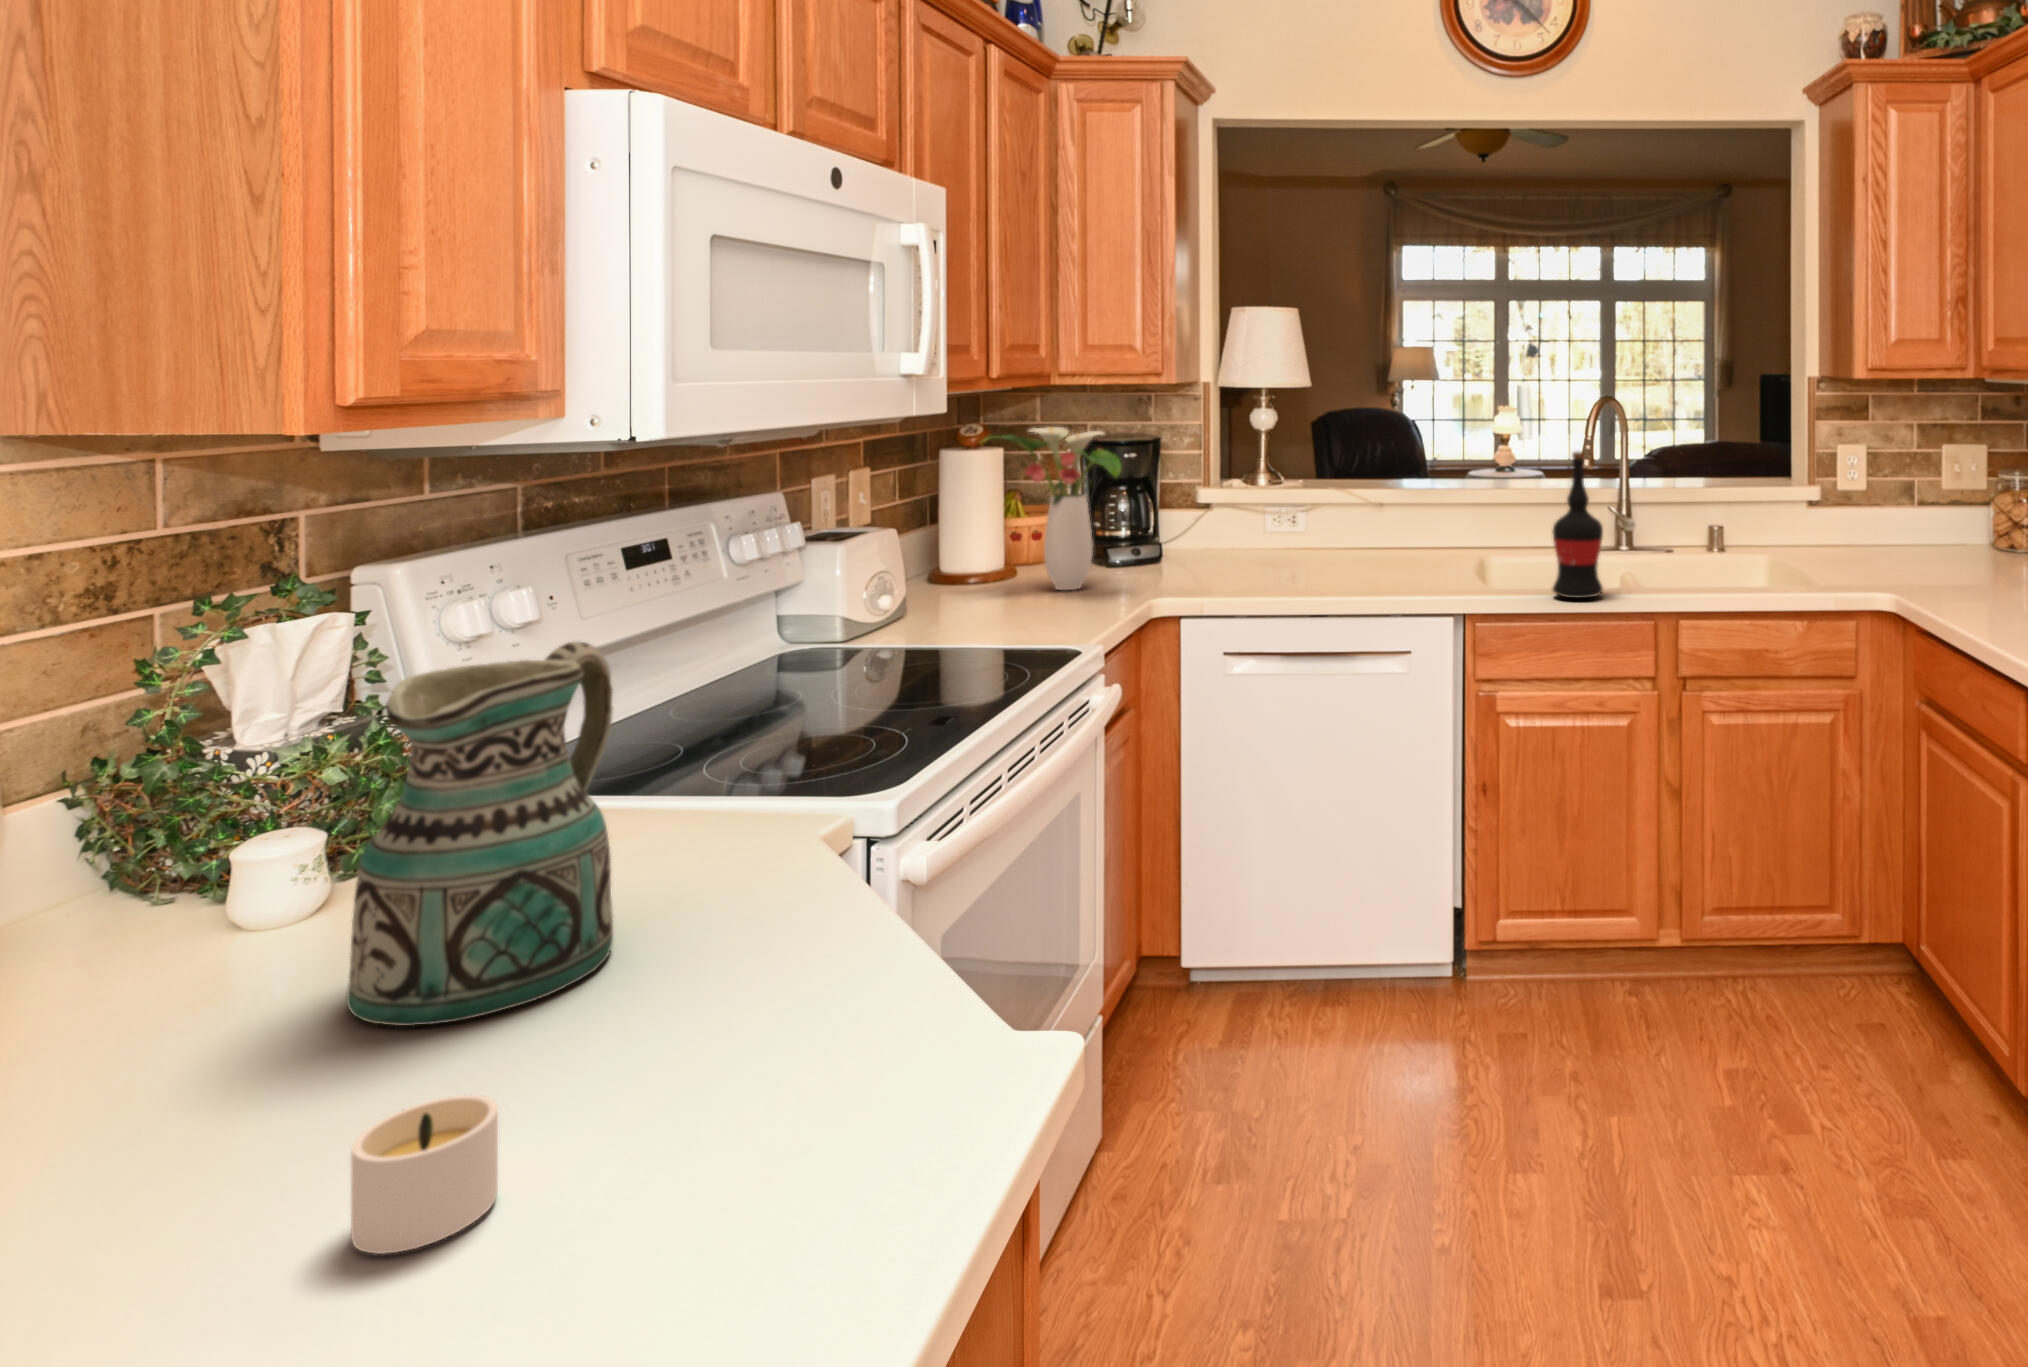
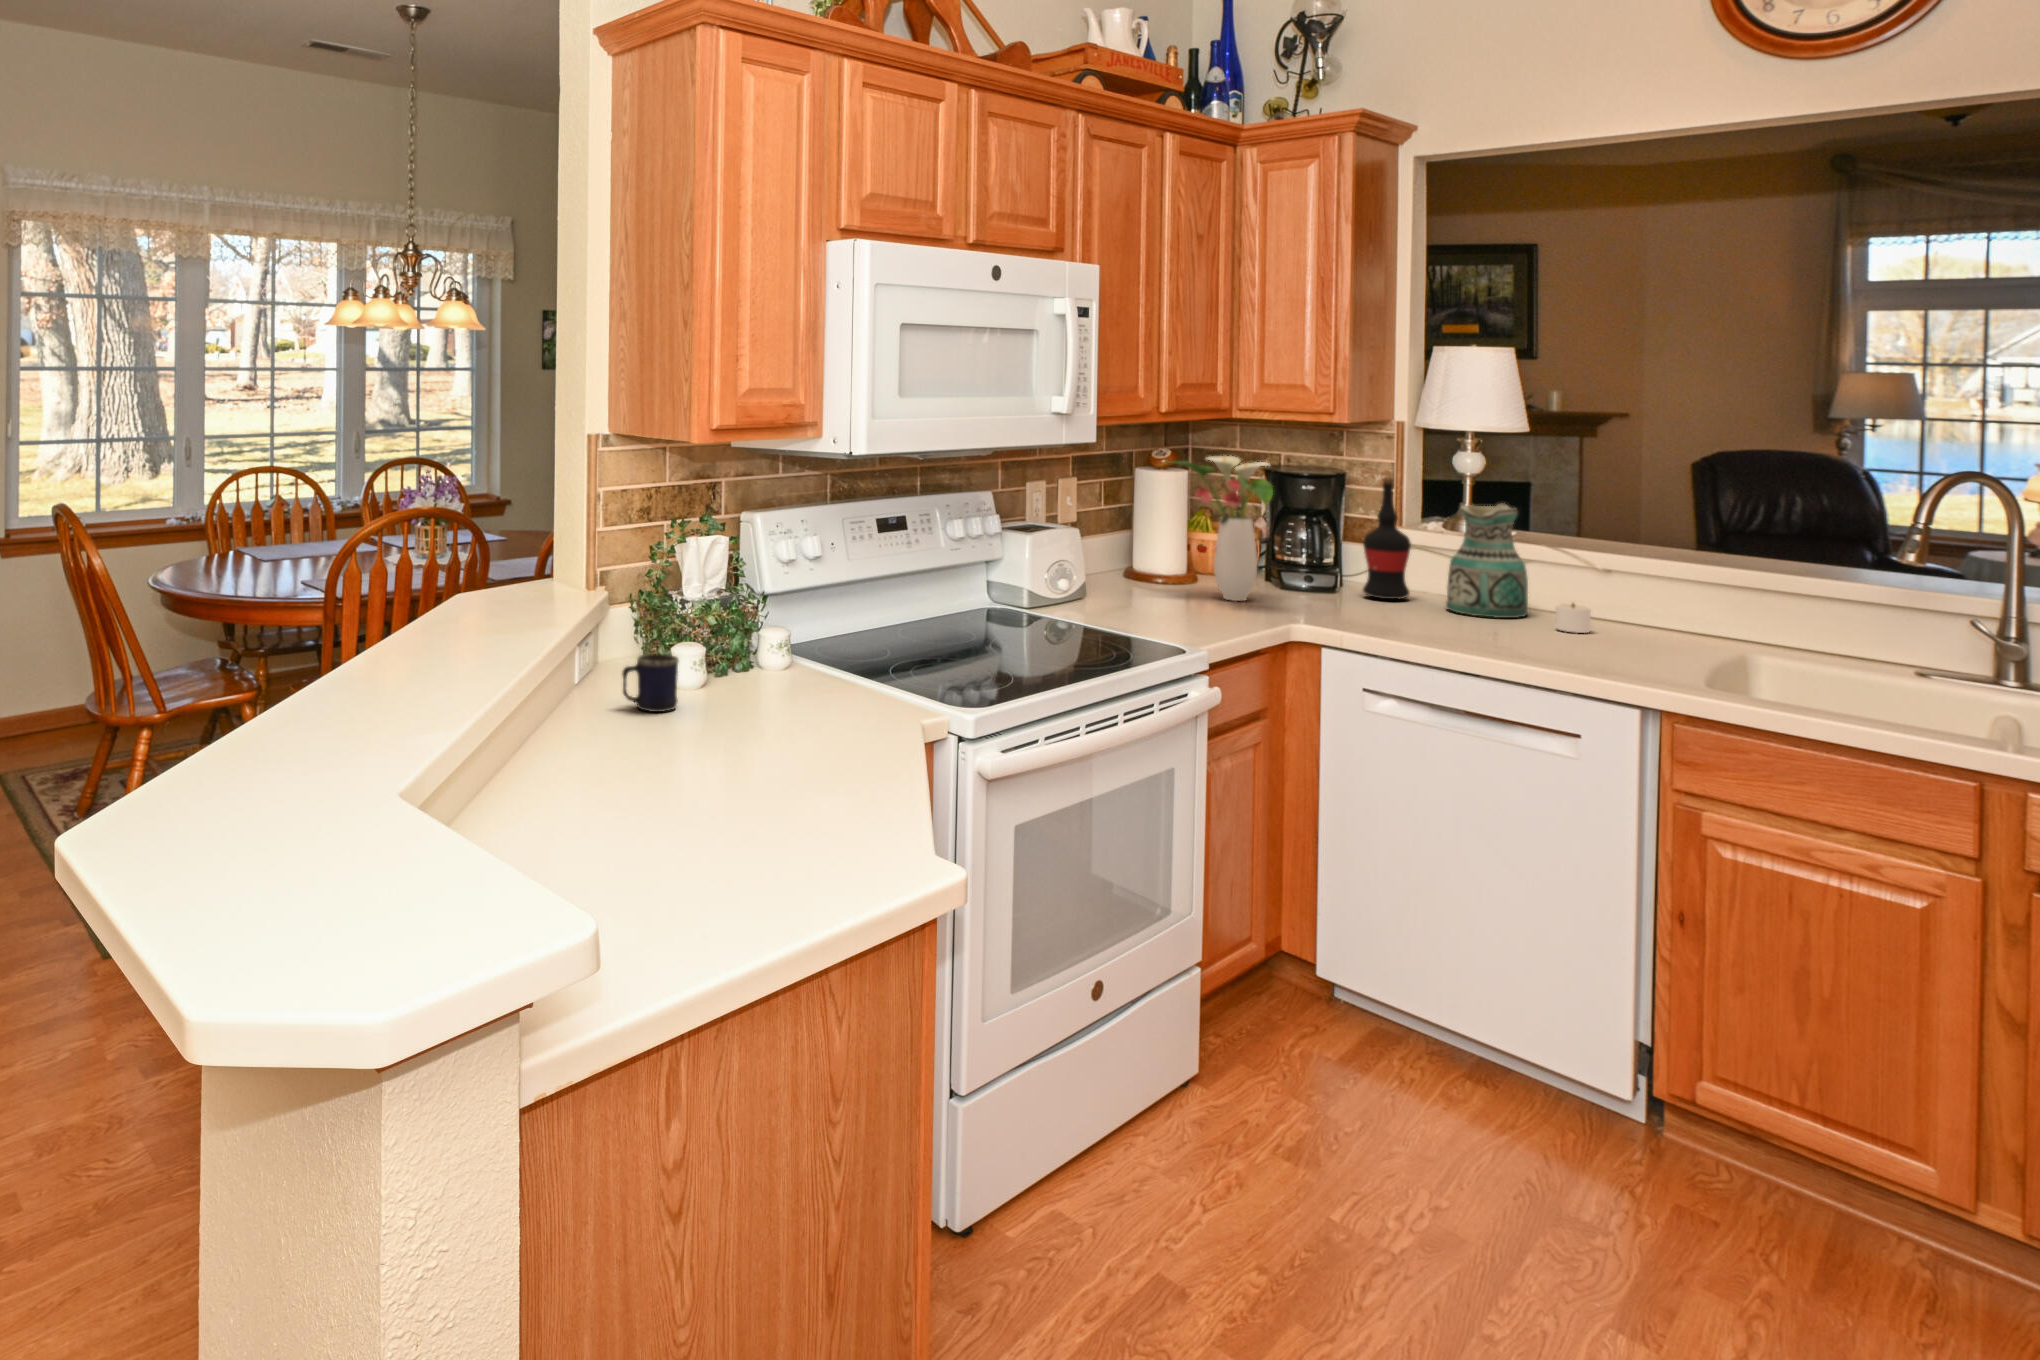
wine bottle: present [1553,452,1603,598] -> present [1363,477,1411,599]
ceramic pitcher: present [347,642,613,1026] -> present [1446,503,1528,618]
mug: none [91,875,258,1014] -> present [622,654,679,712]
candle: present [351,1095,498,1254] -> present [1556,603,1591,633]

